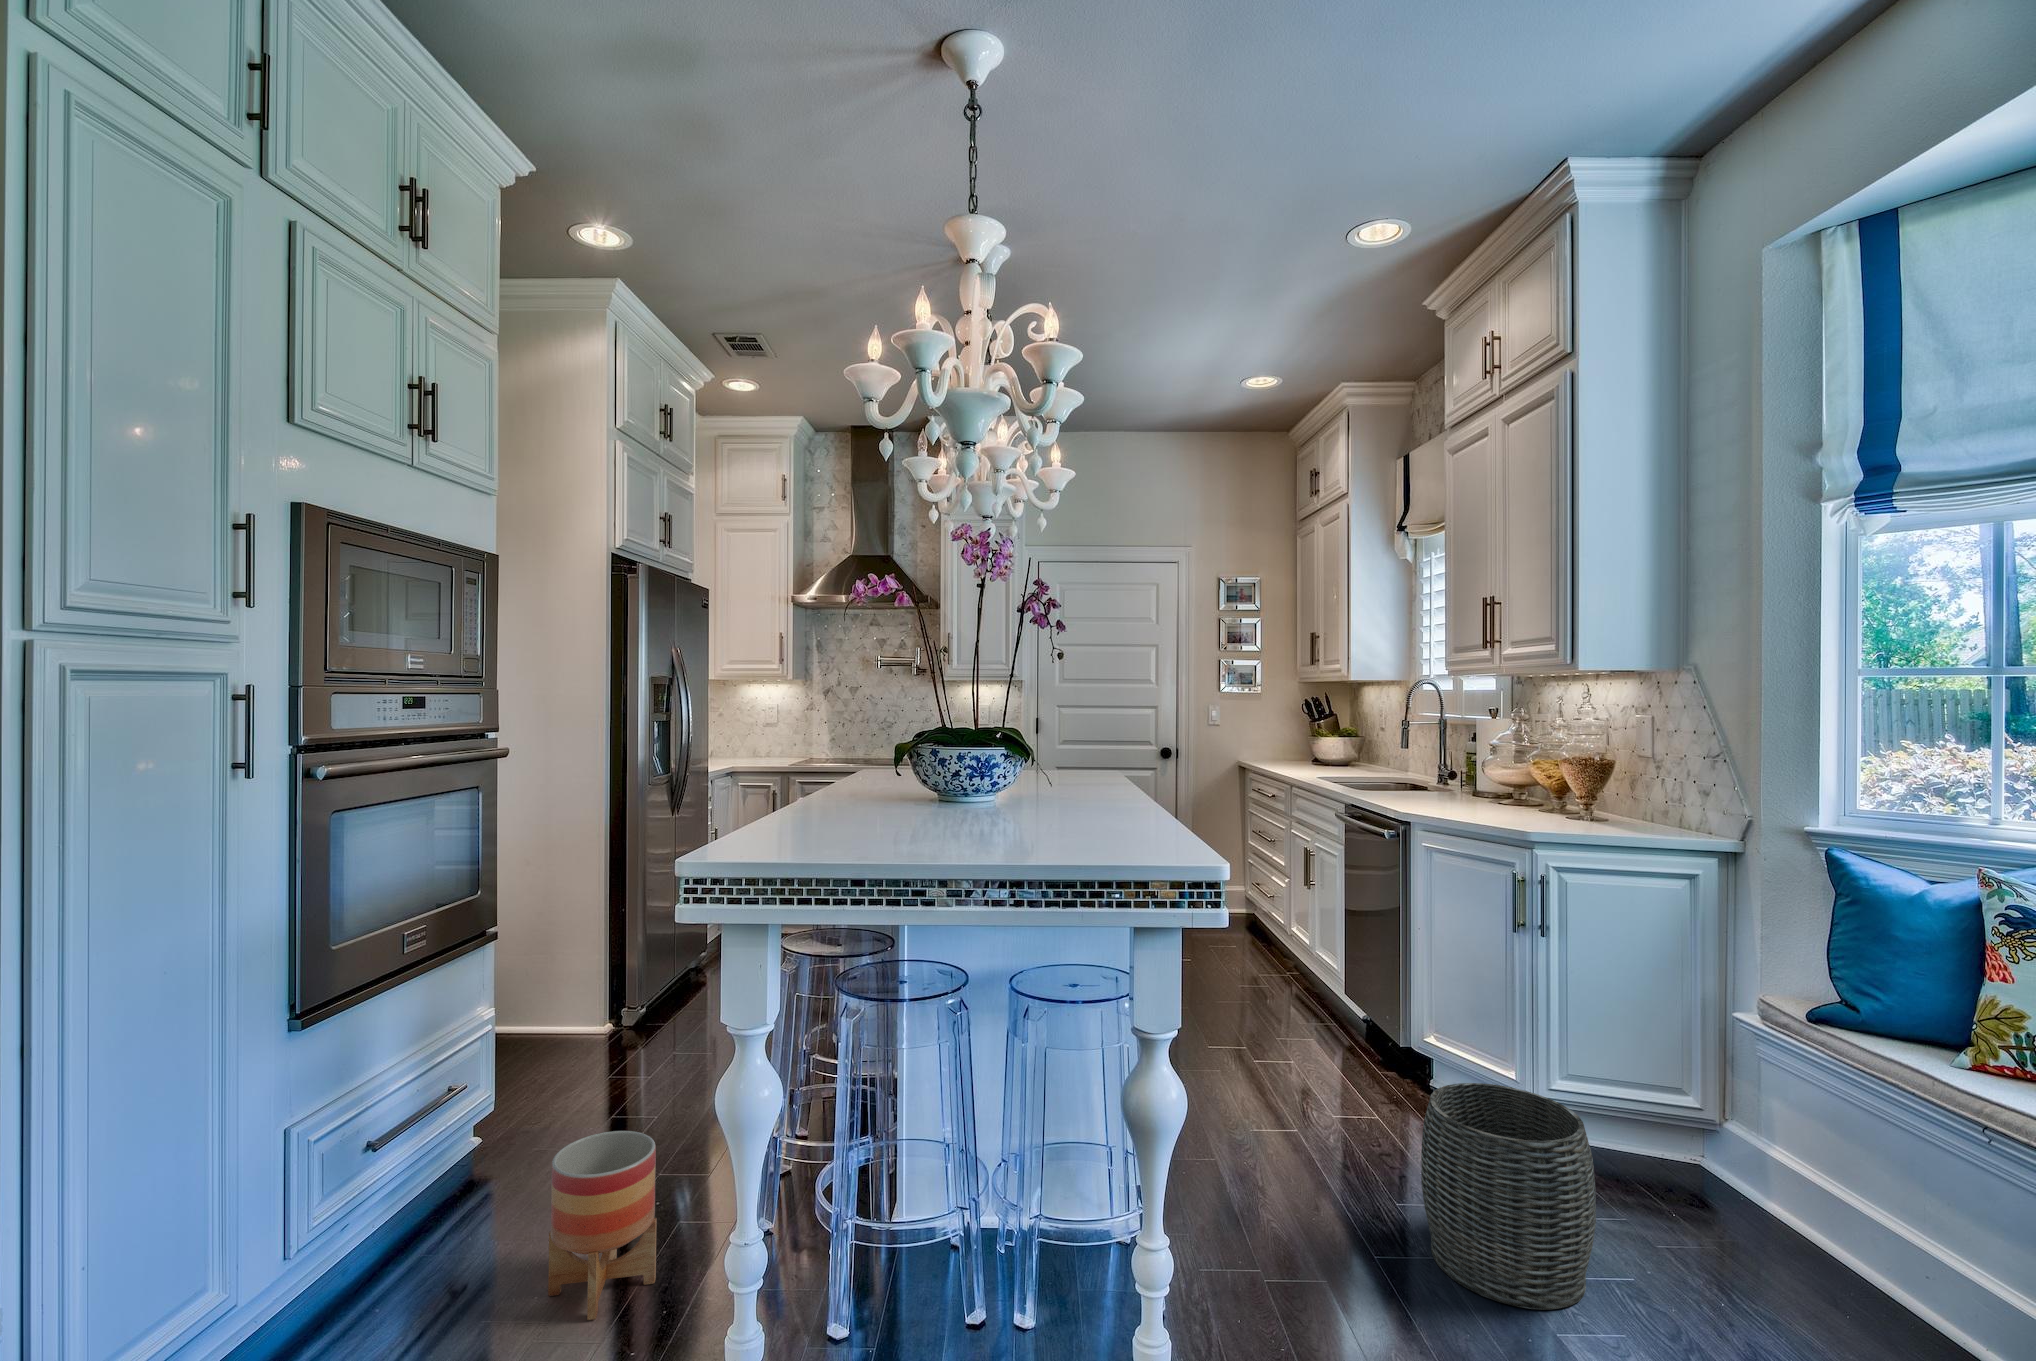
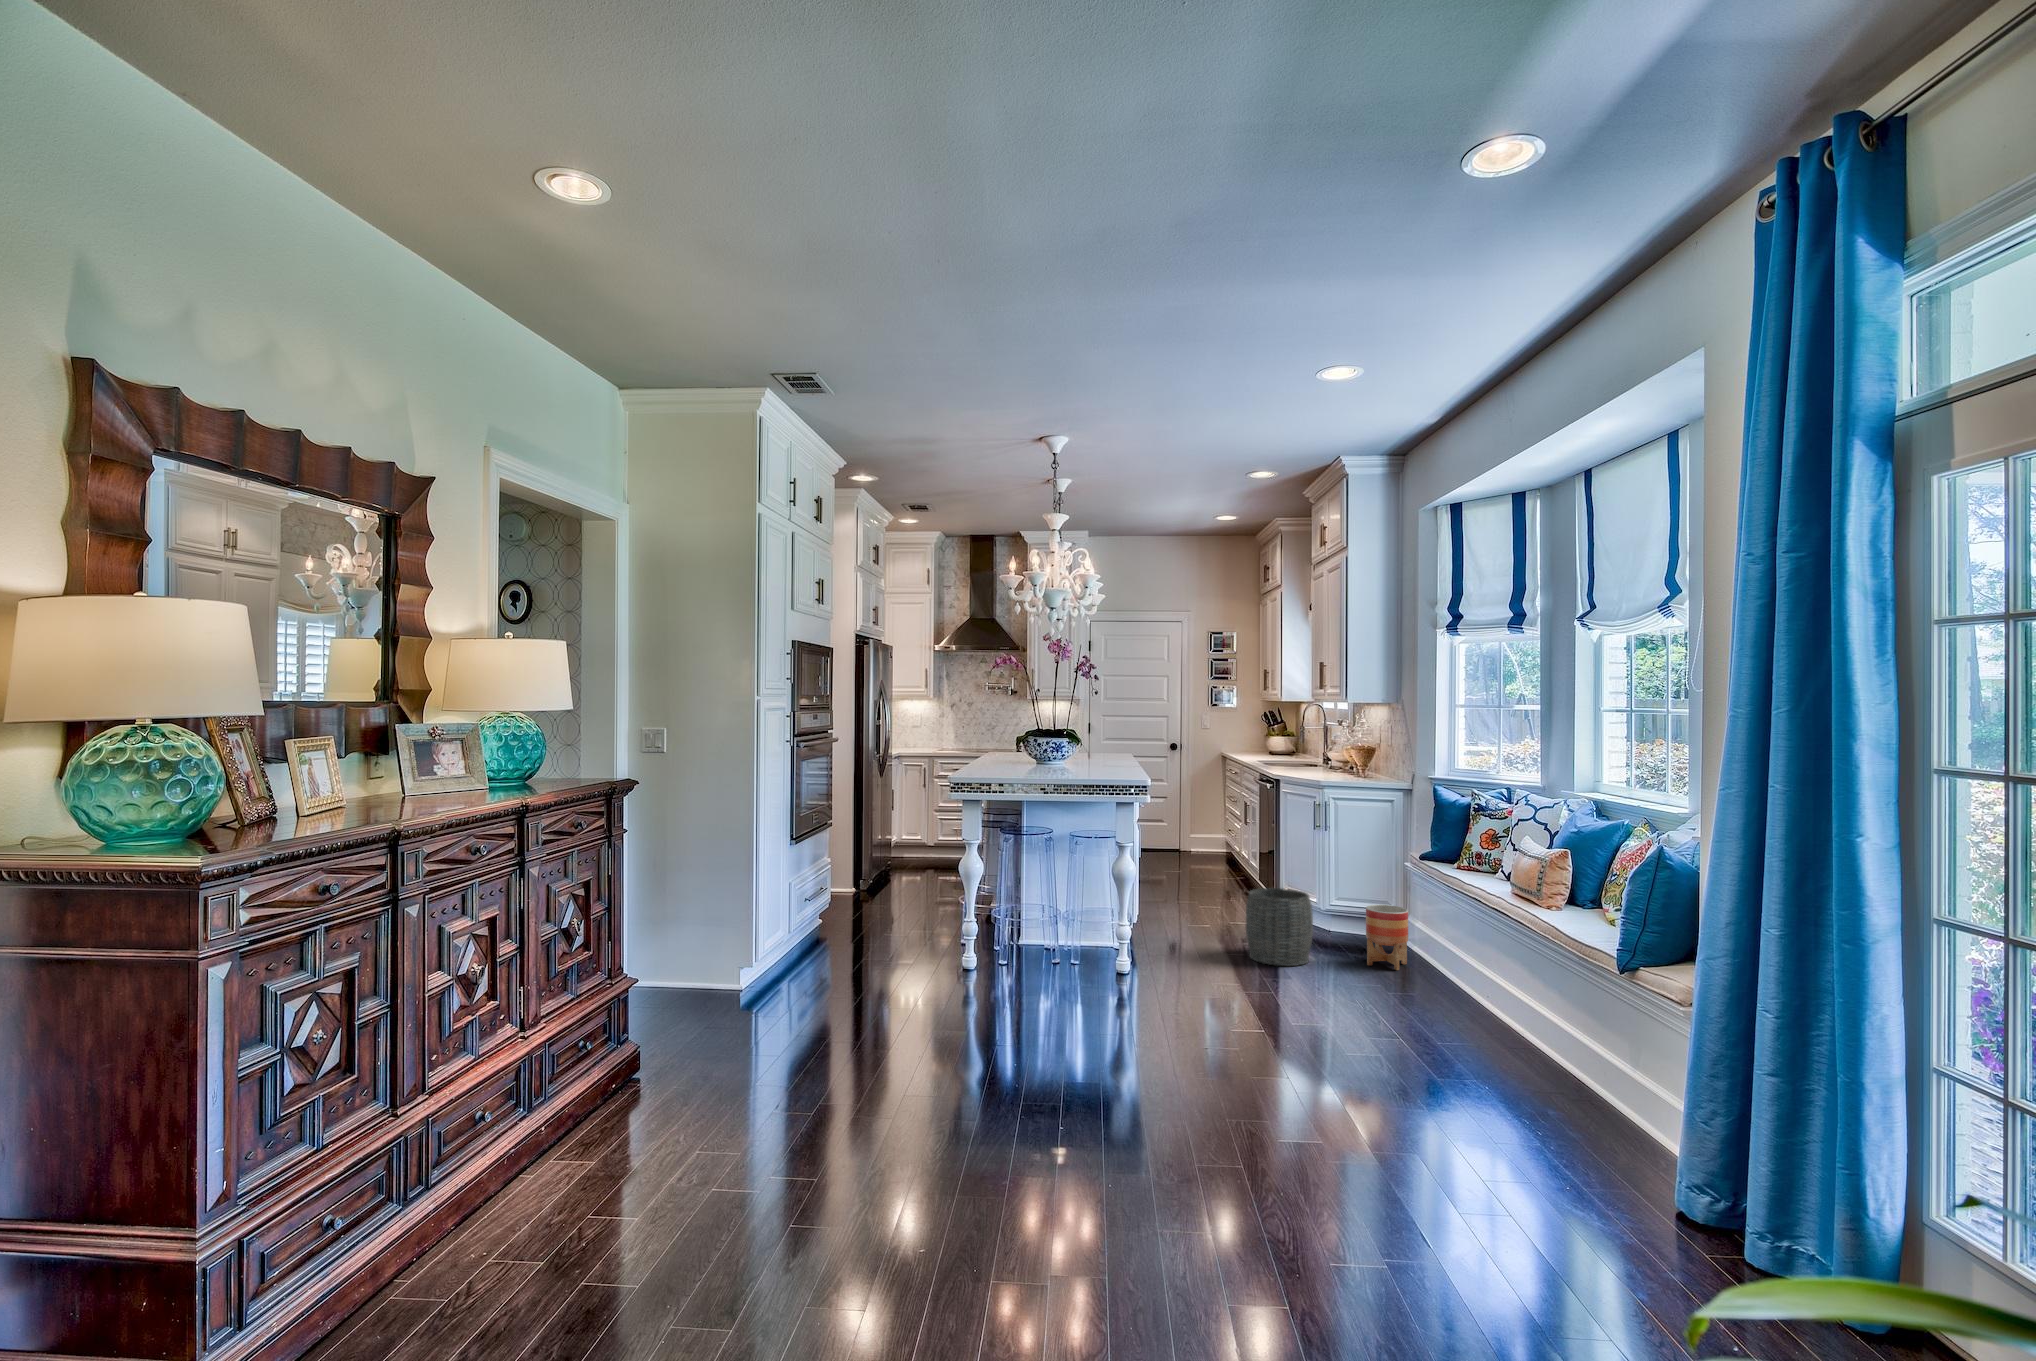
planter: present [548,1131,657,1320] -> present [1366,905,1408,970]

